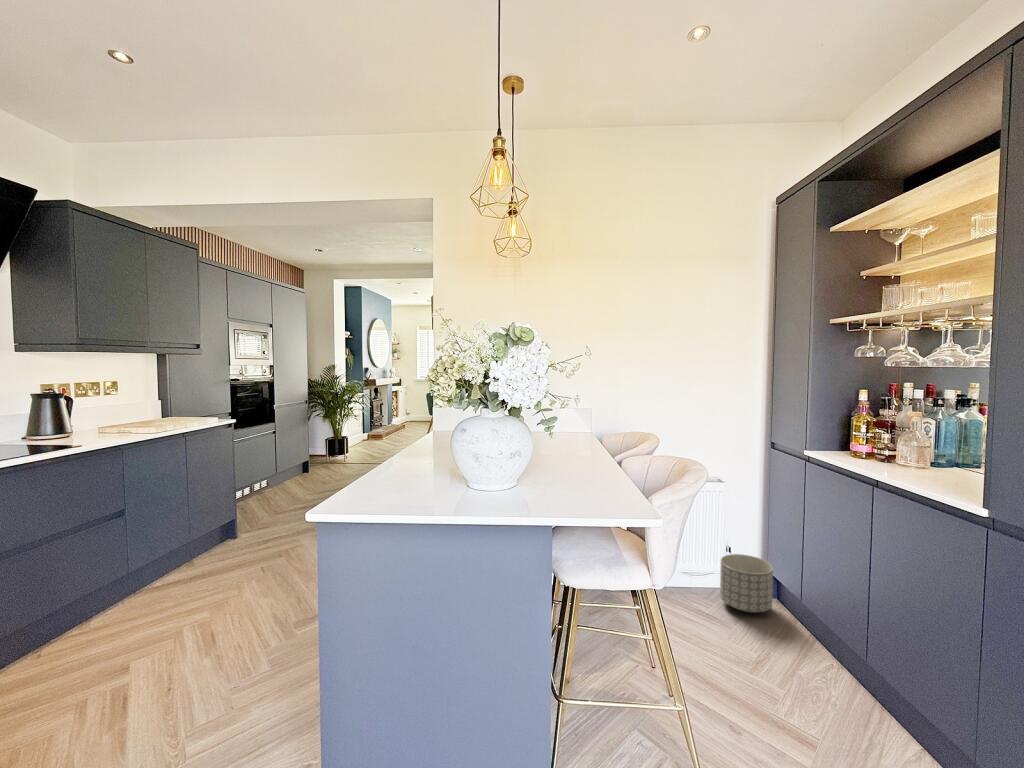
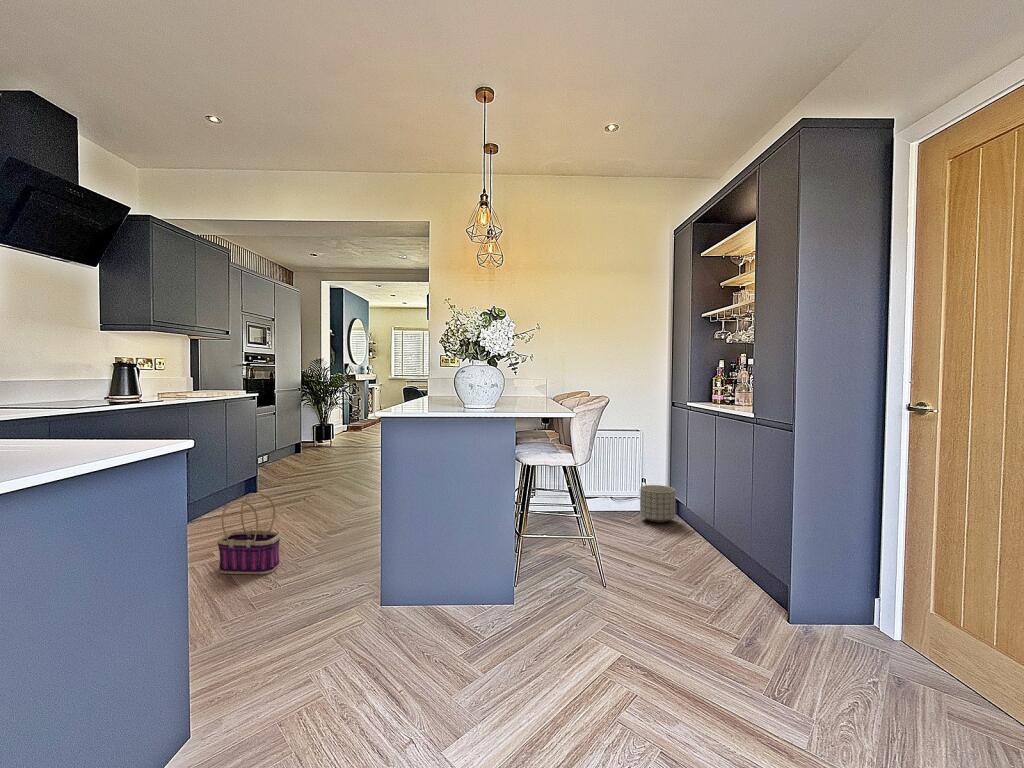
basket: none [90,606,194,744] -> present [217,494,281,574]

